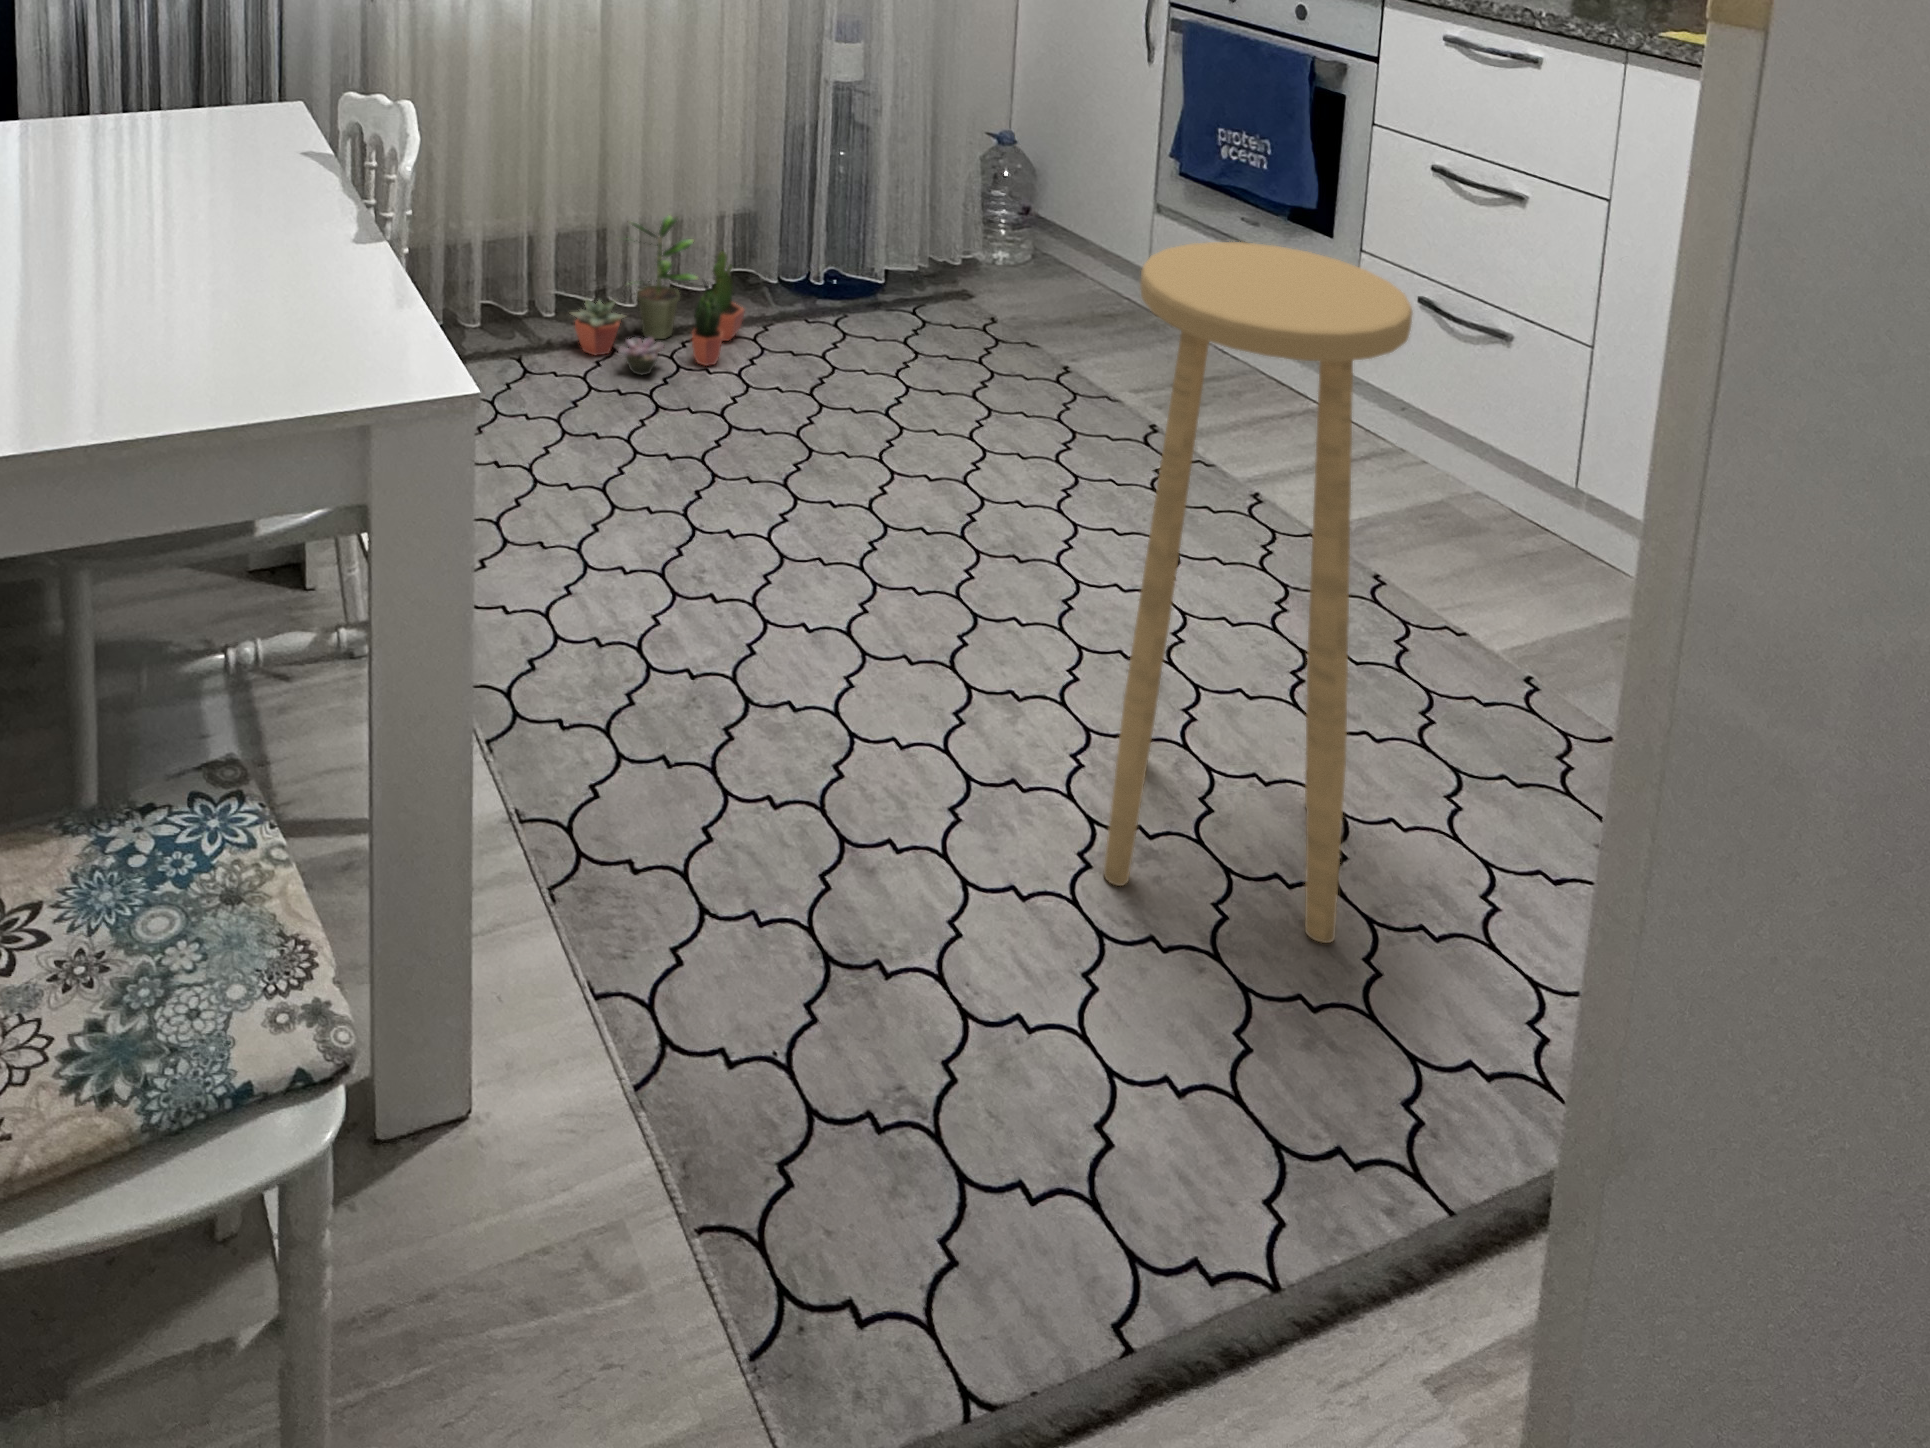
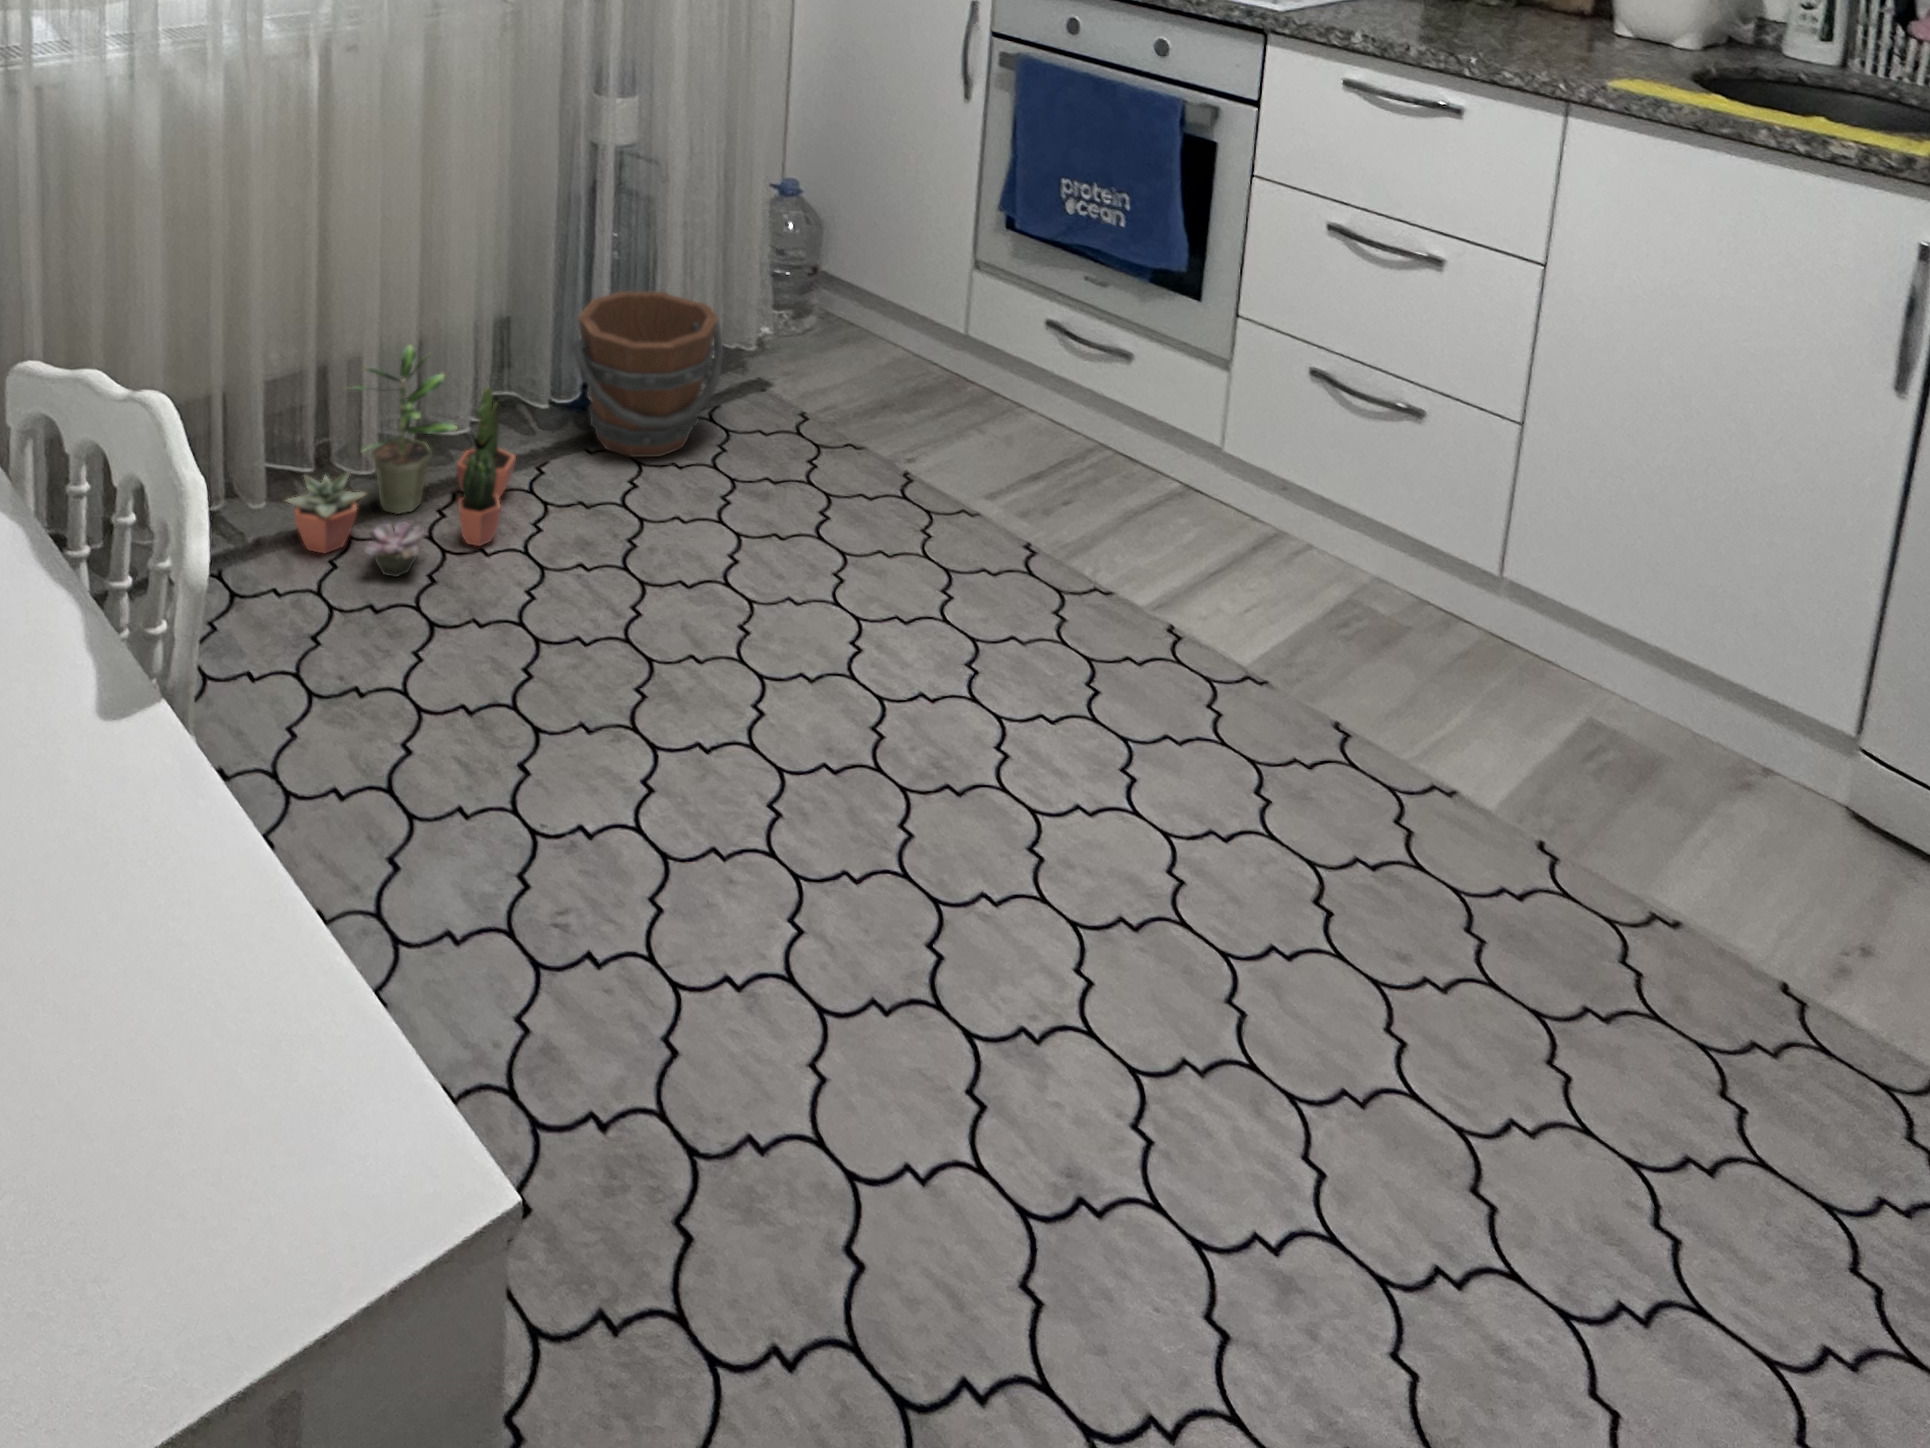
bucket: none [797,199,923,330] -> present [572,291,724,457]
stool: present [1104,242,1412,943] -> none [1186,429,1628,1339]

